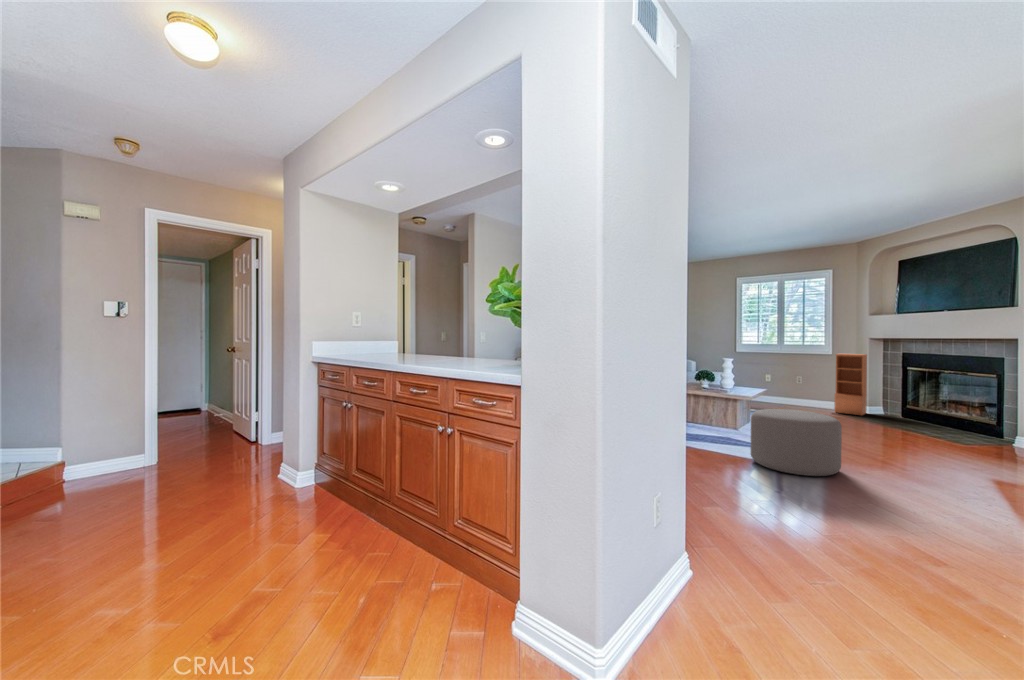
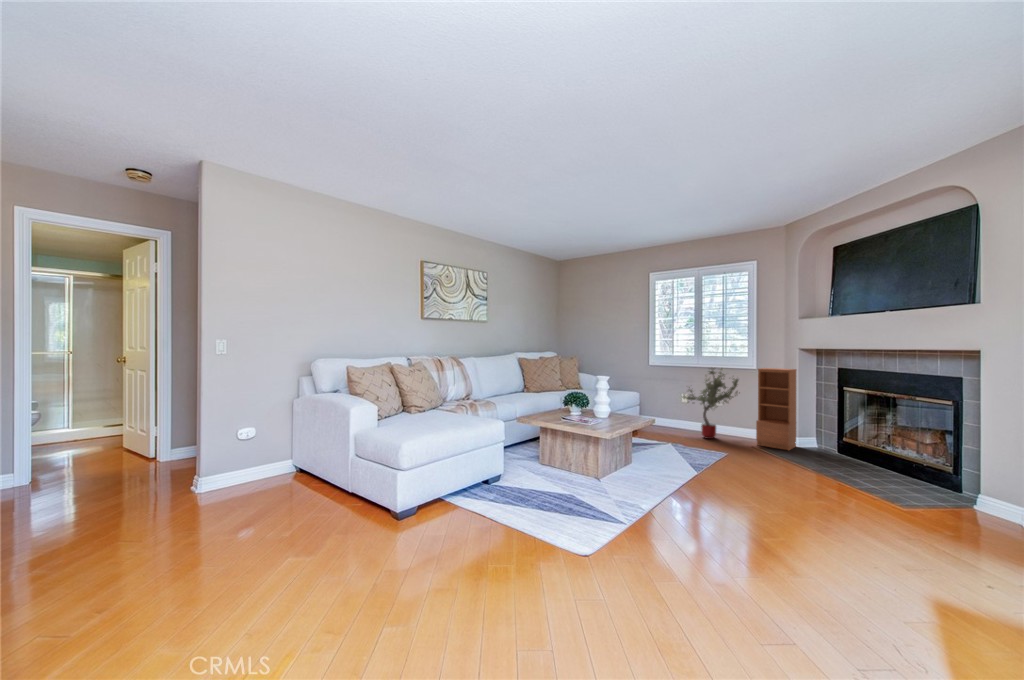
potted tree: none [768,353,821,409] -> present [682,368,738,439]
ottoman: present [750,409,842,476] -> none [561,465,691,598]

